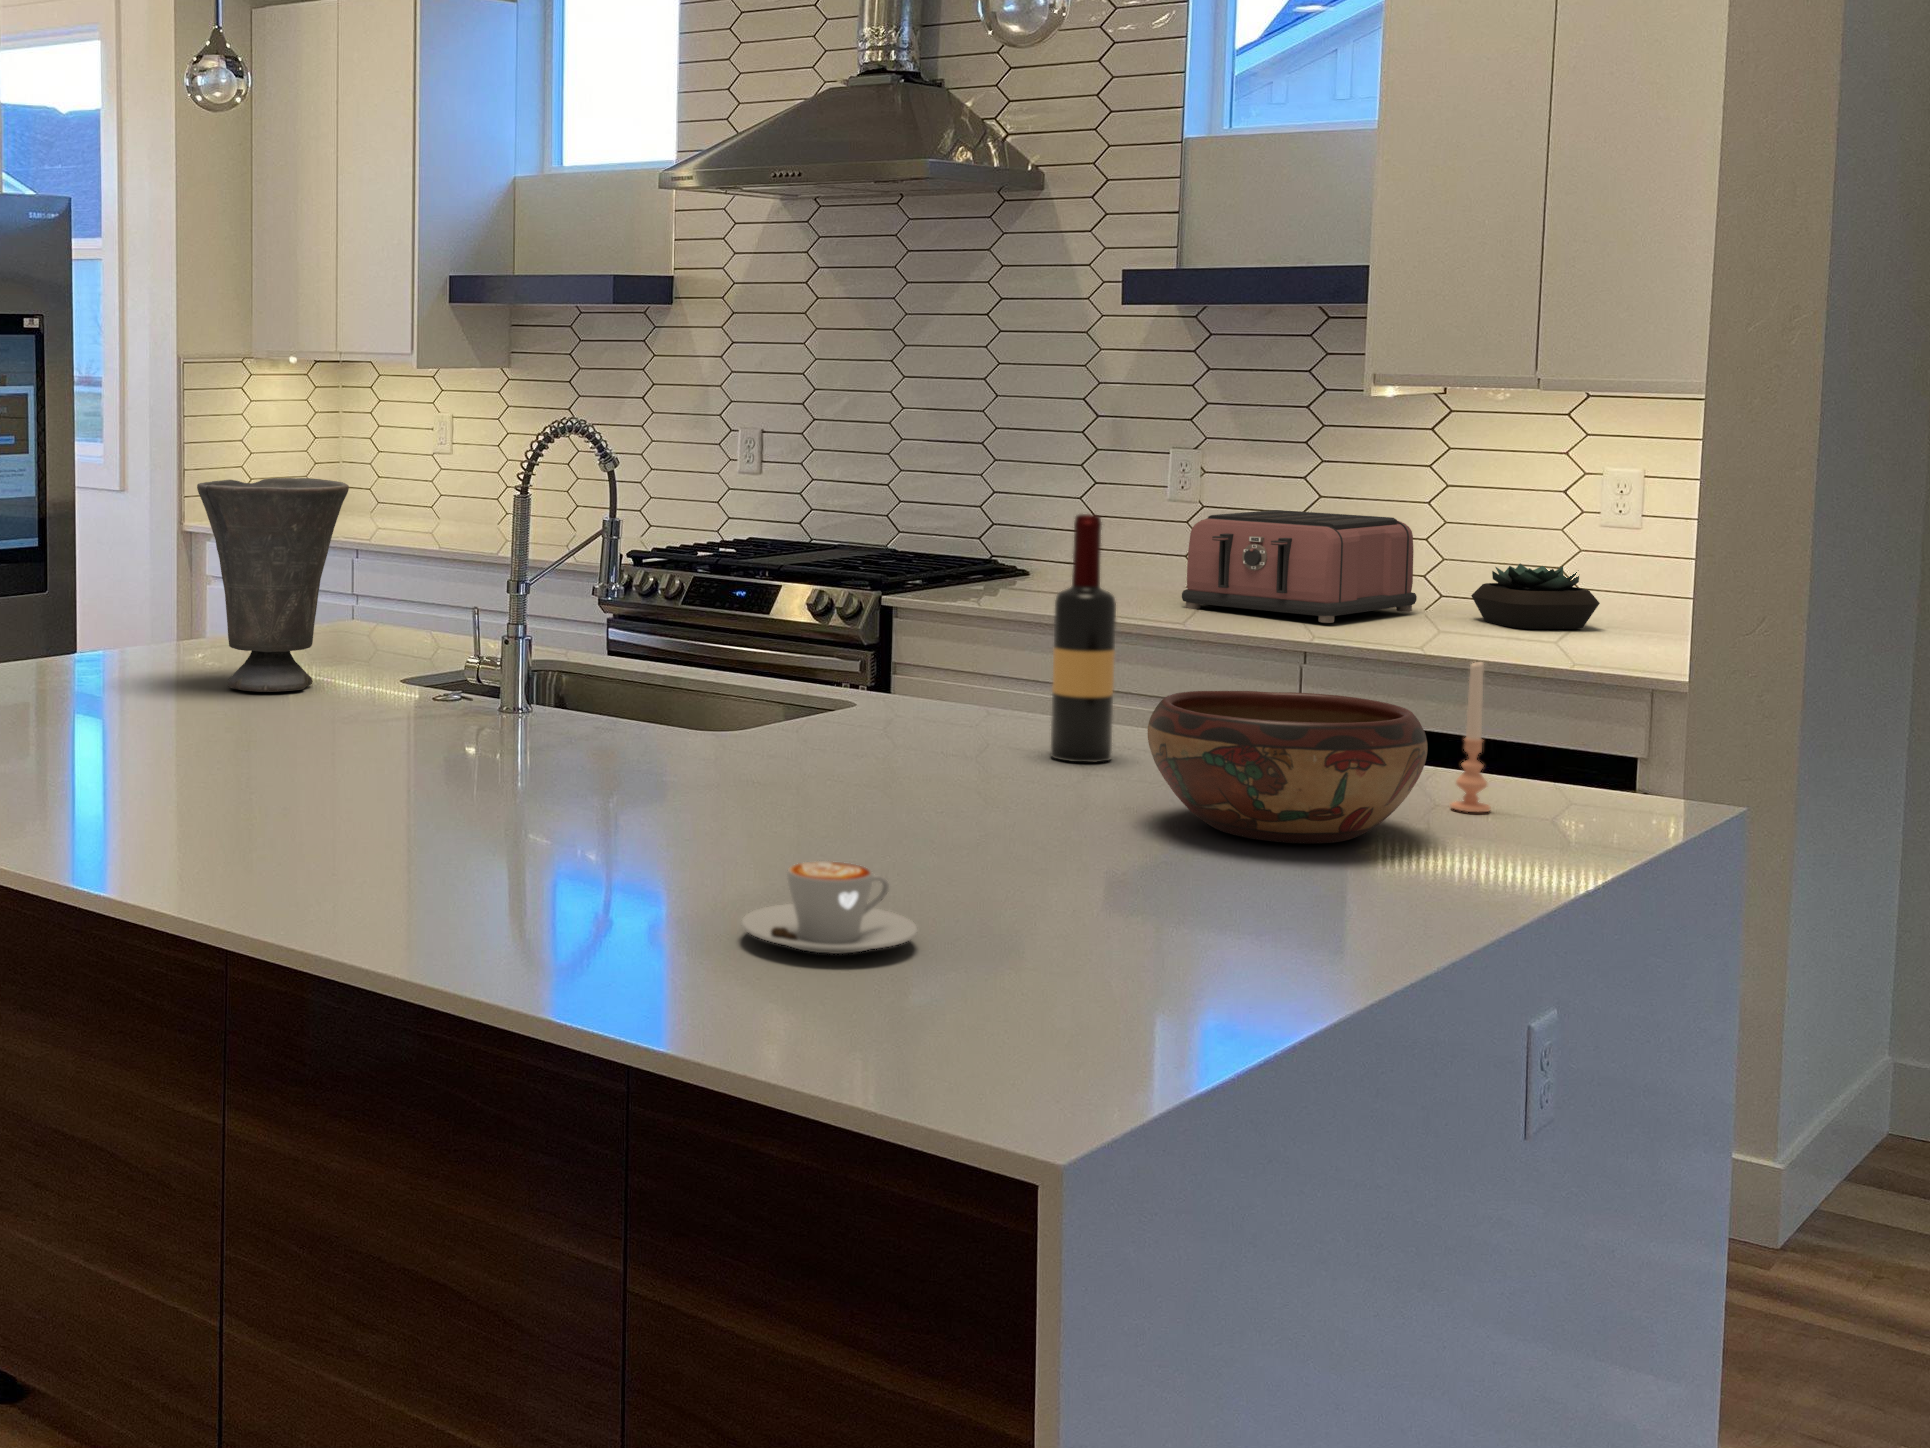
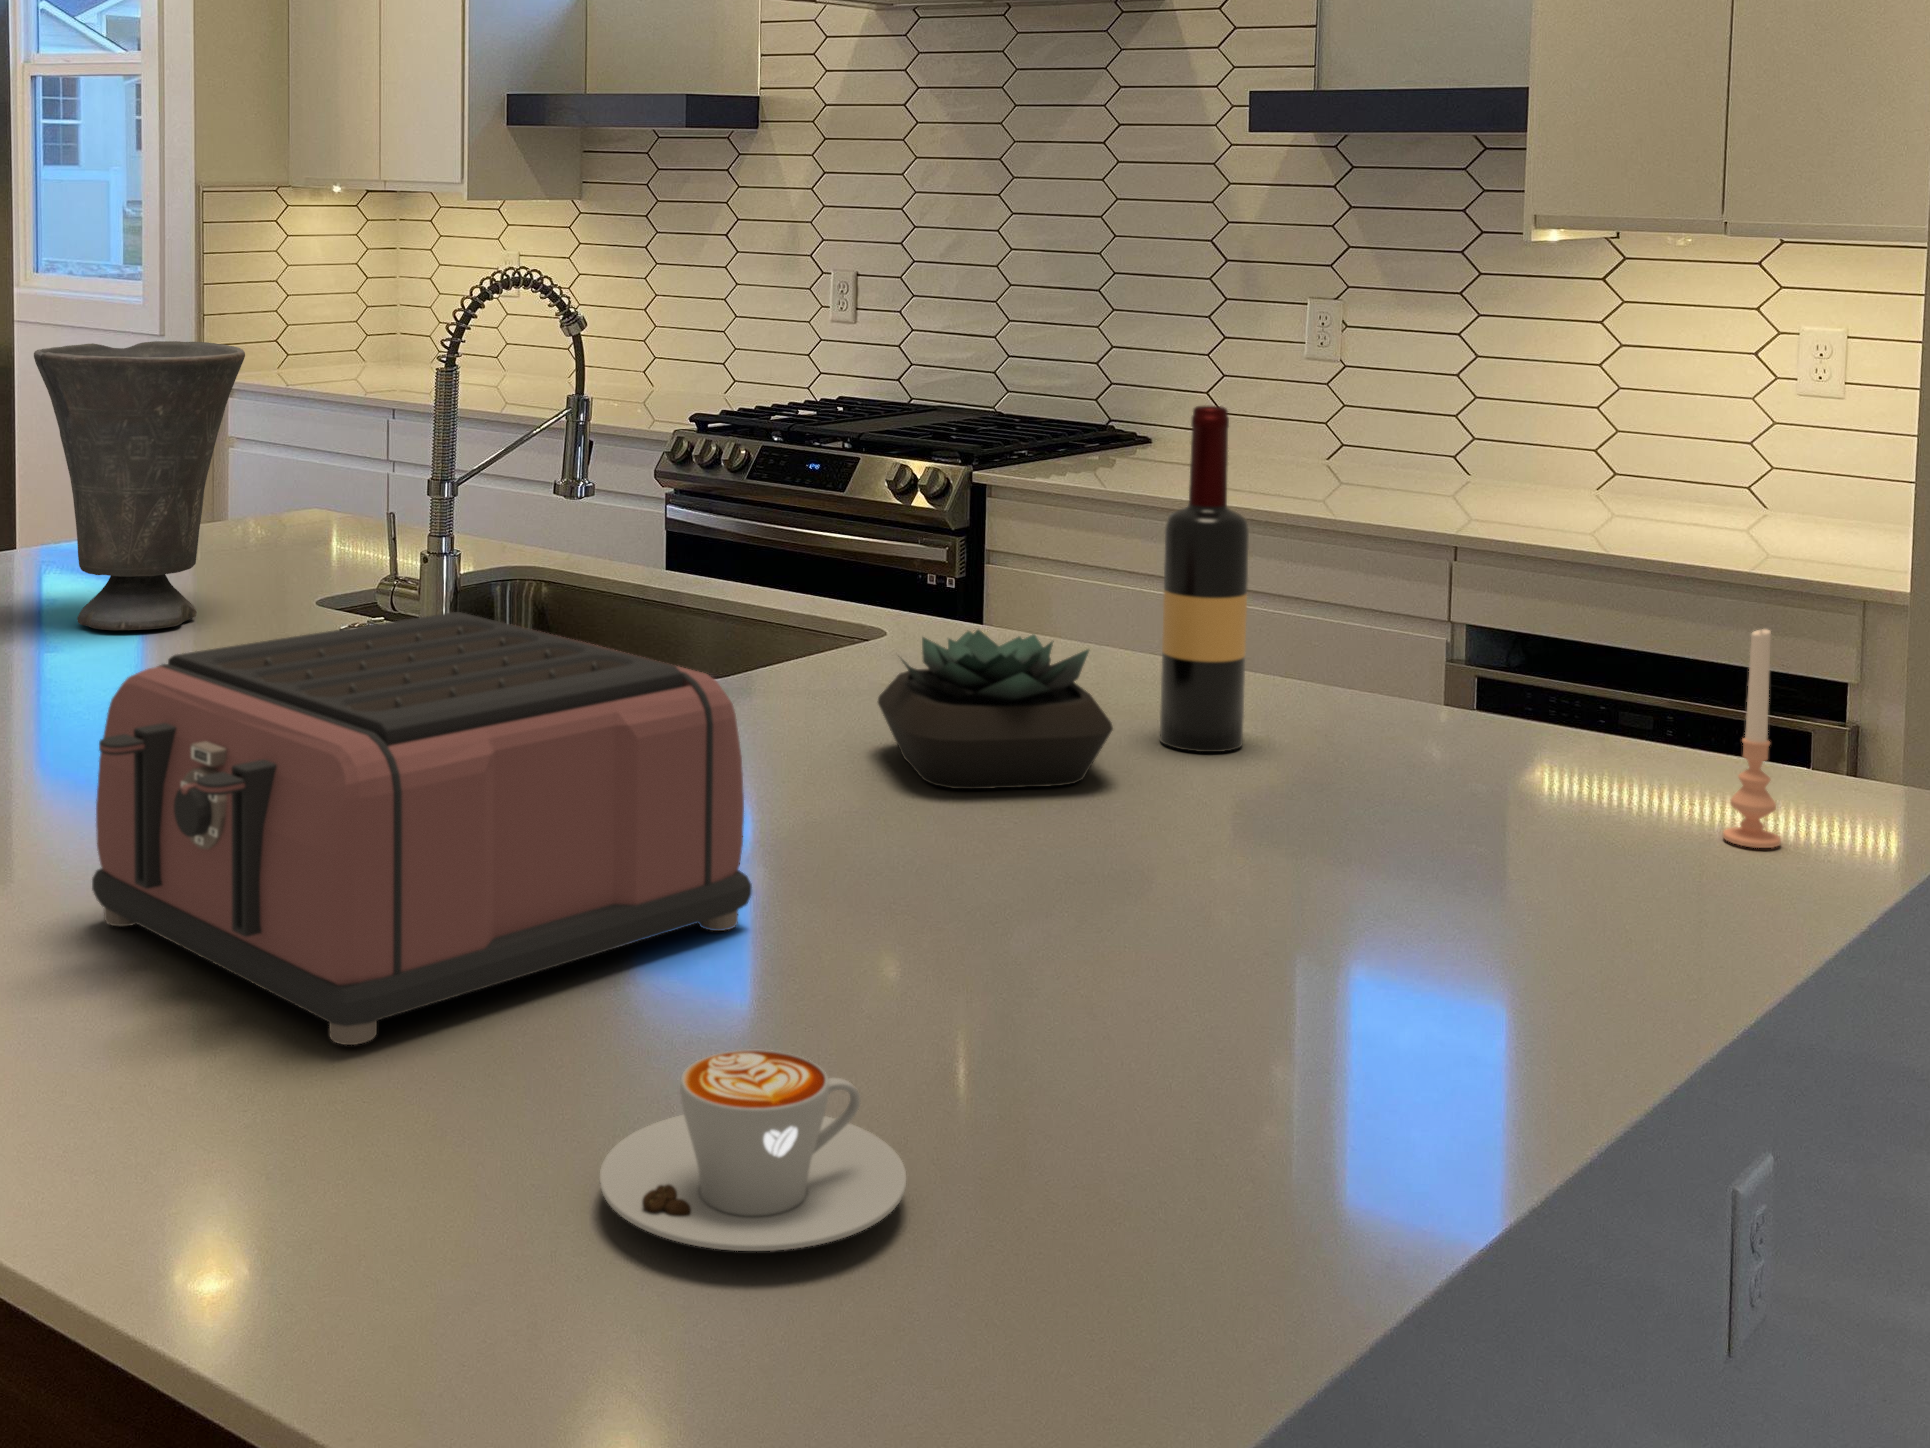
toaster: present [1182,510,1417,623] -> present [92,612,752,1045]
succulent plant: present [1471,564,1600,629] -> present [878,630,1113,789]
decorative bowl: present [1148,691,1427,844] -> none [1296,672,1709,923]

